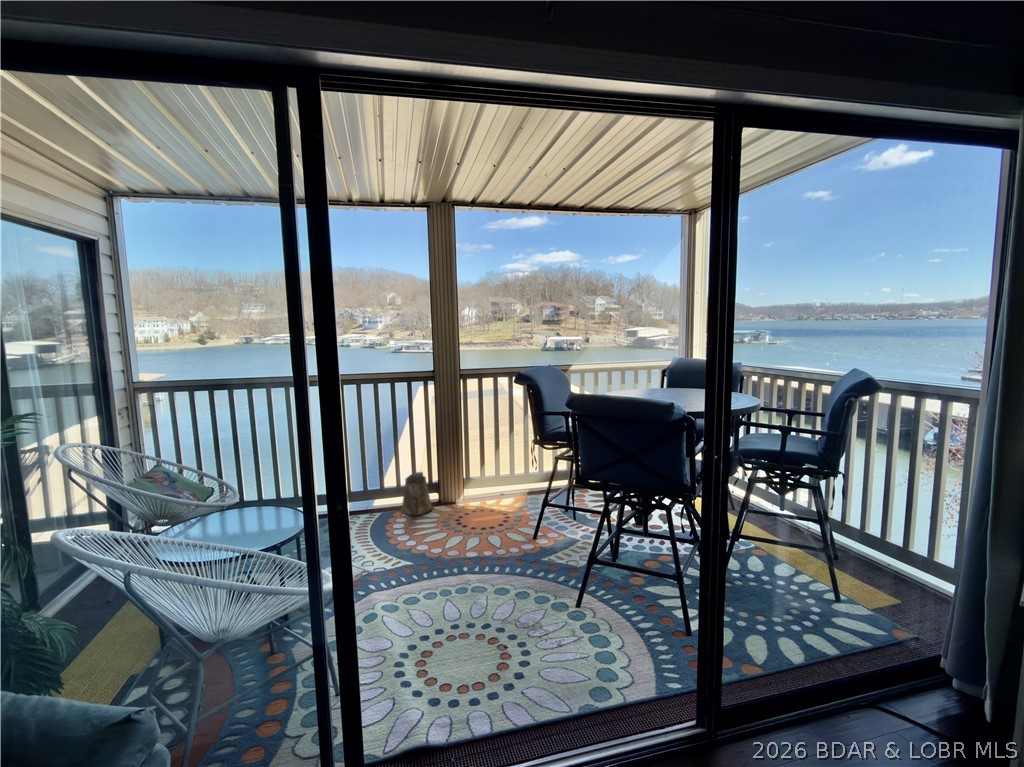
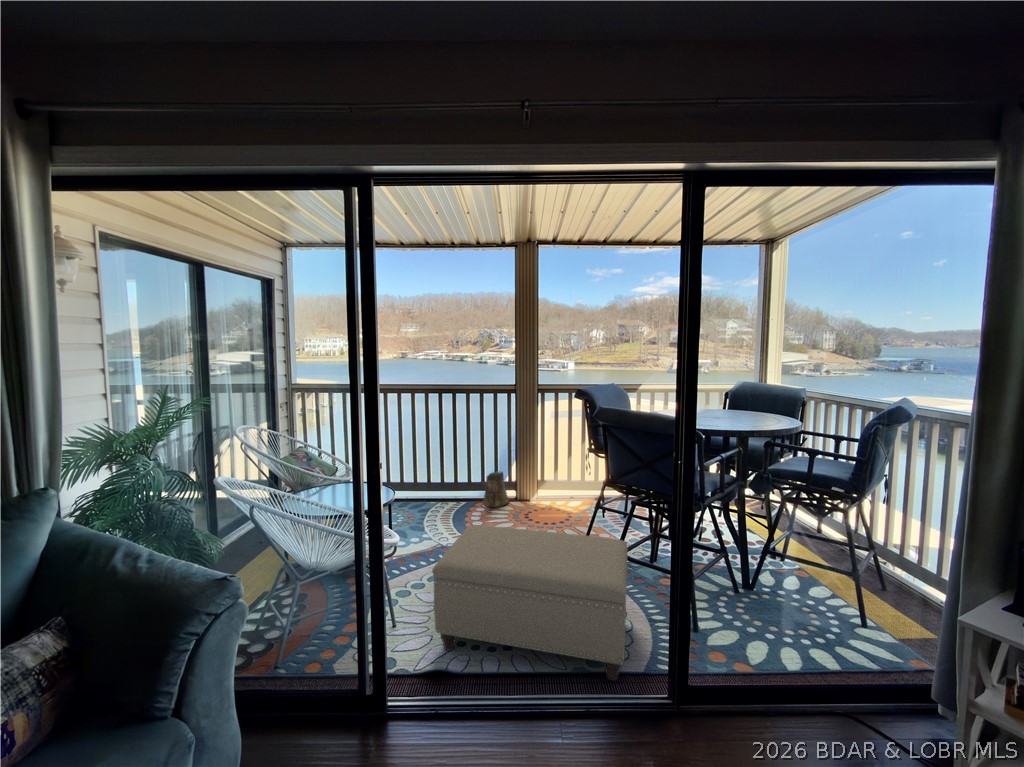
ottoman: none [400,545,648,717] -> present [432,525,628,681]

